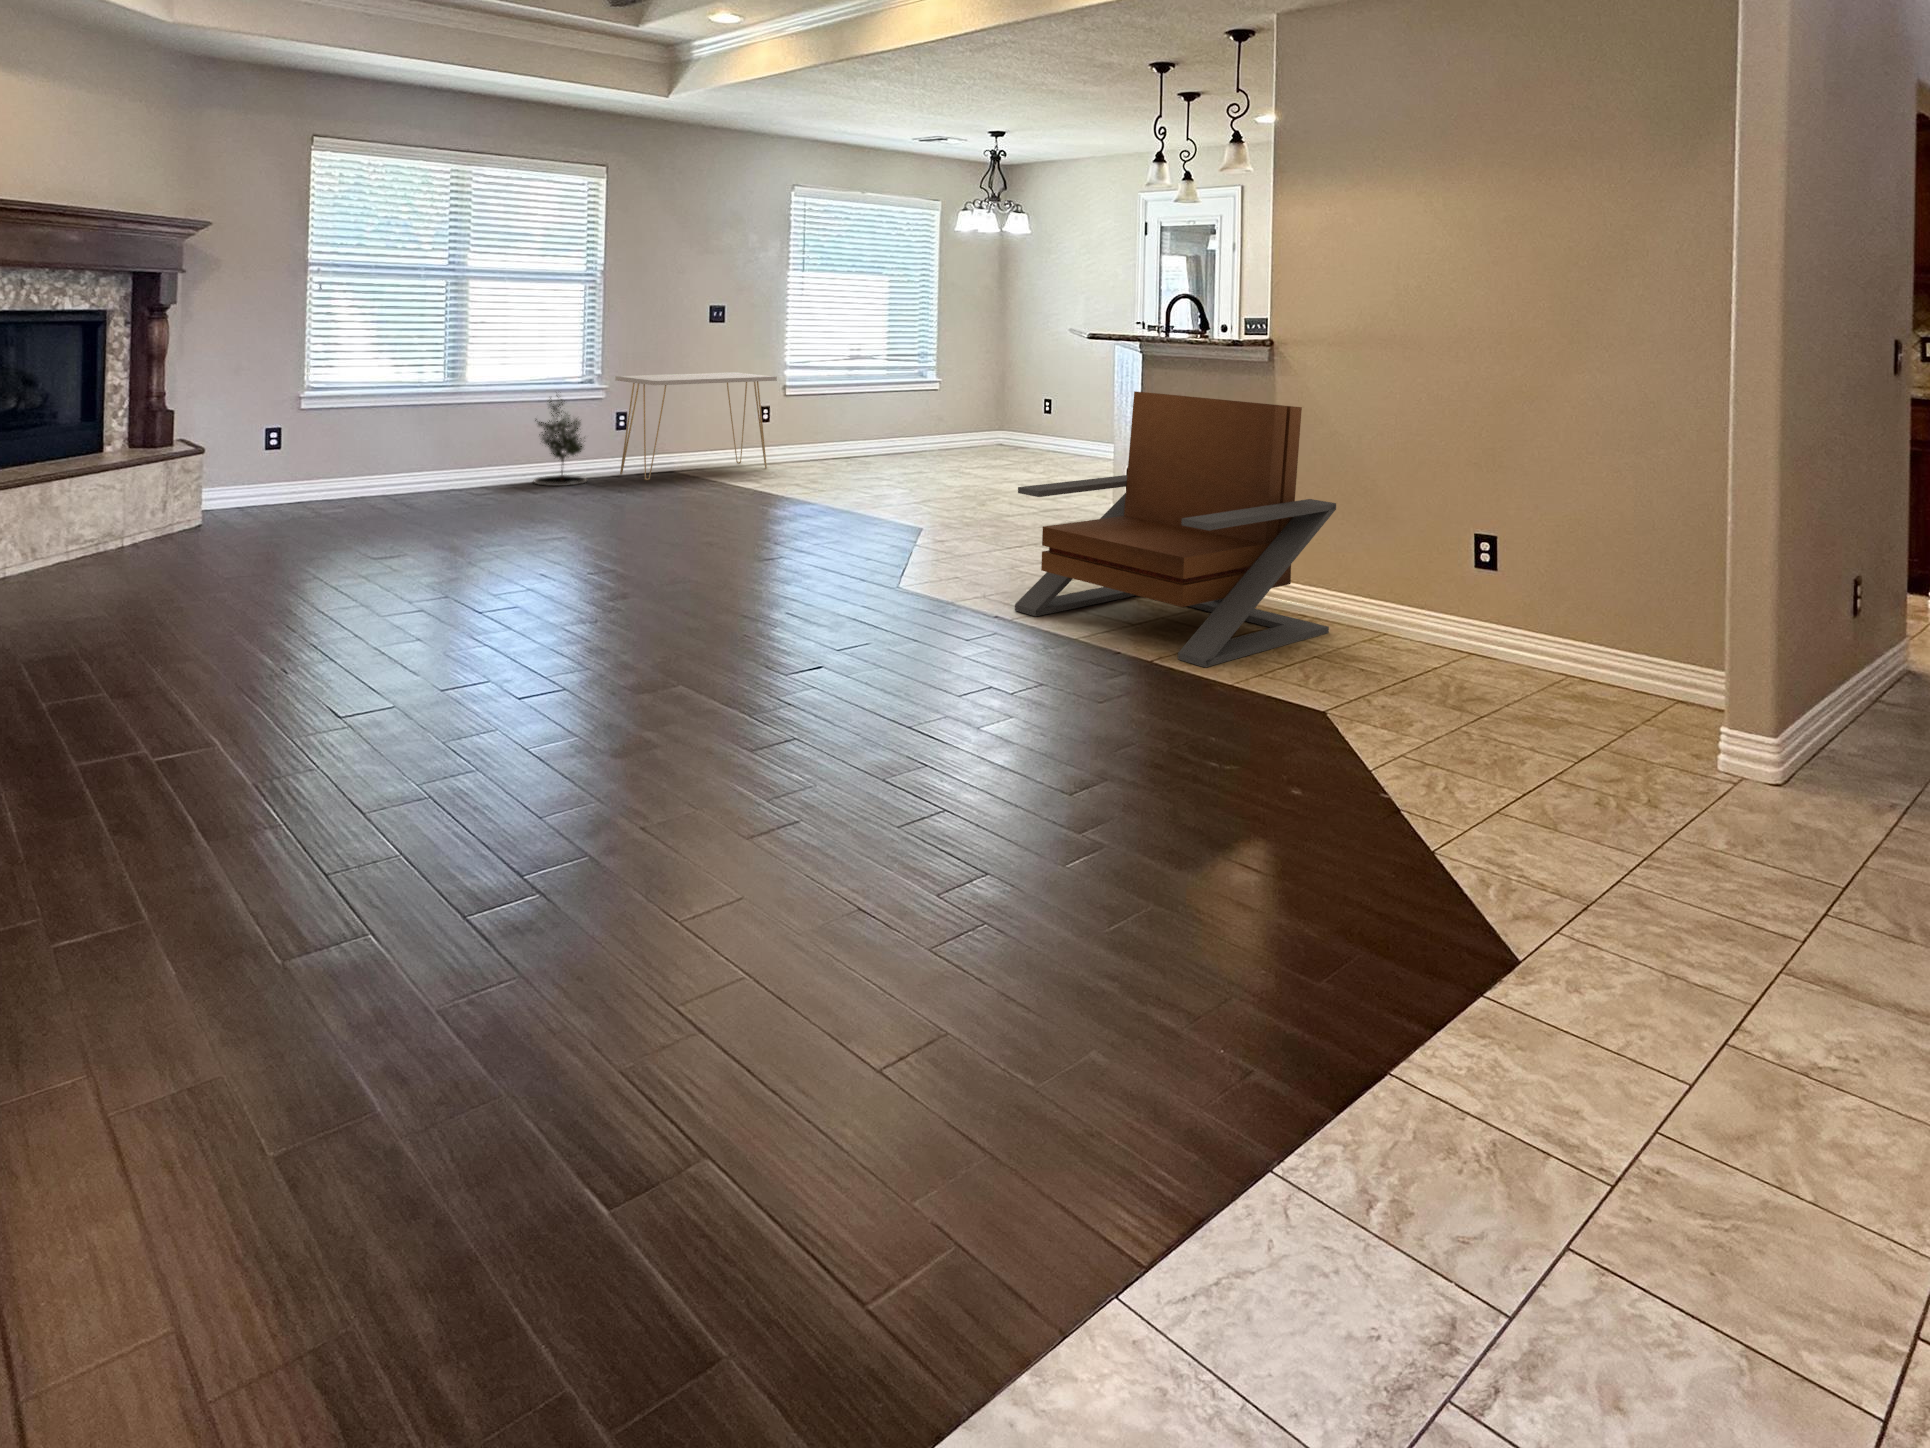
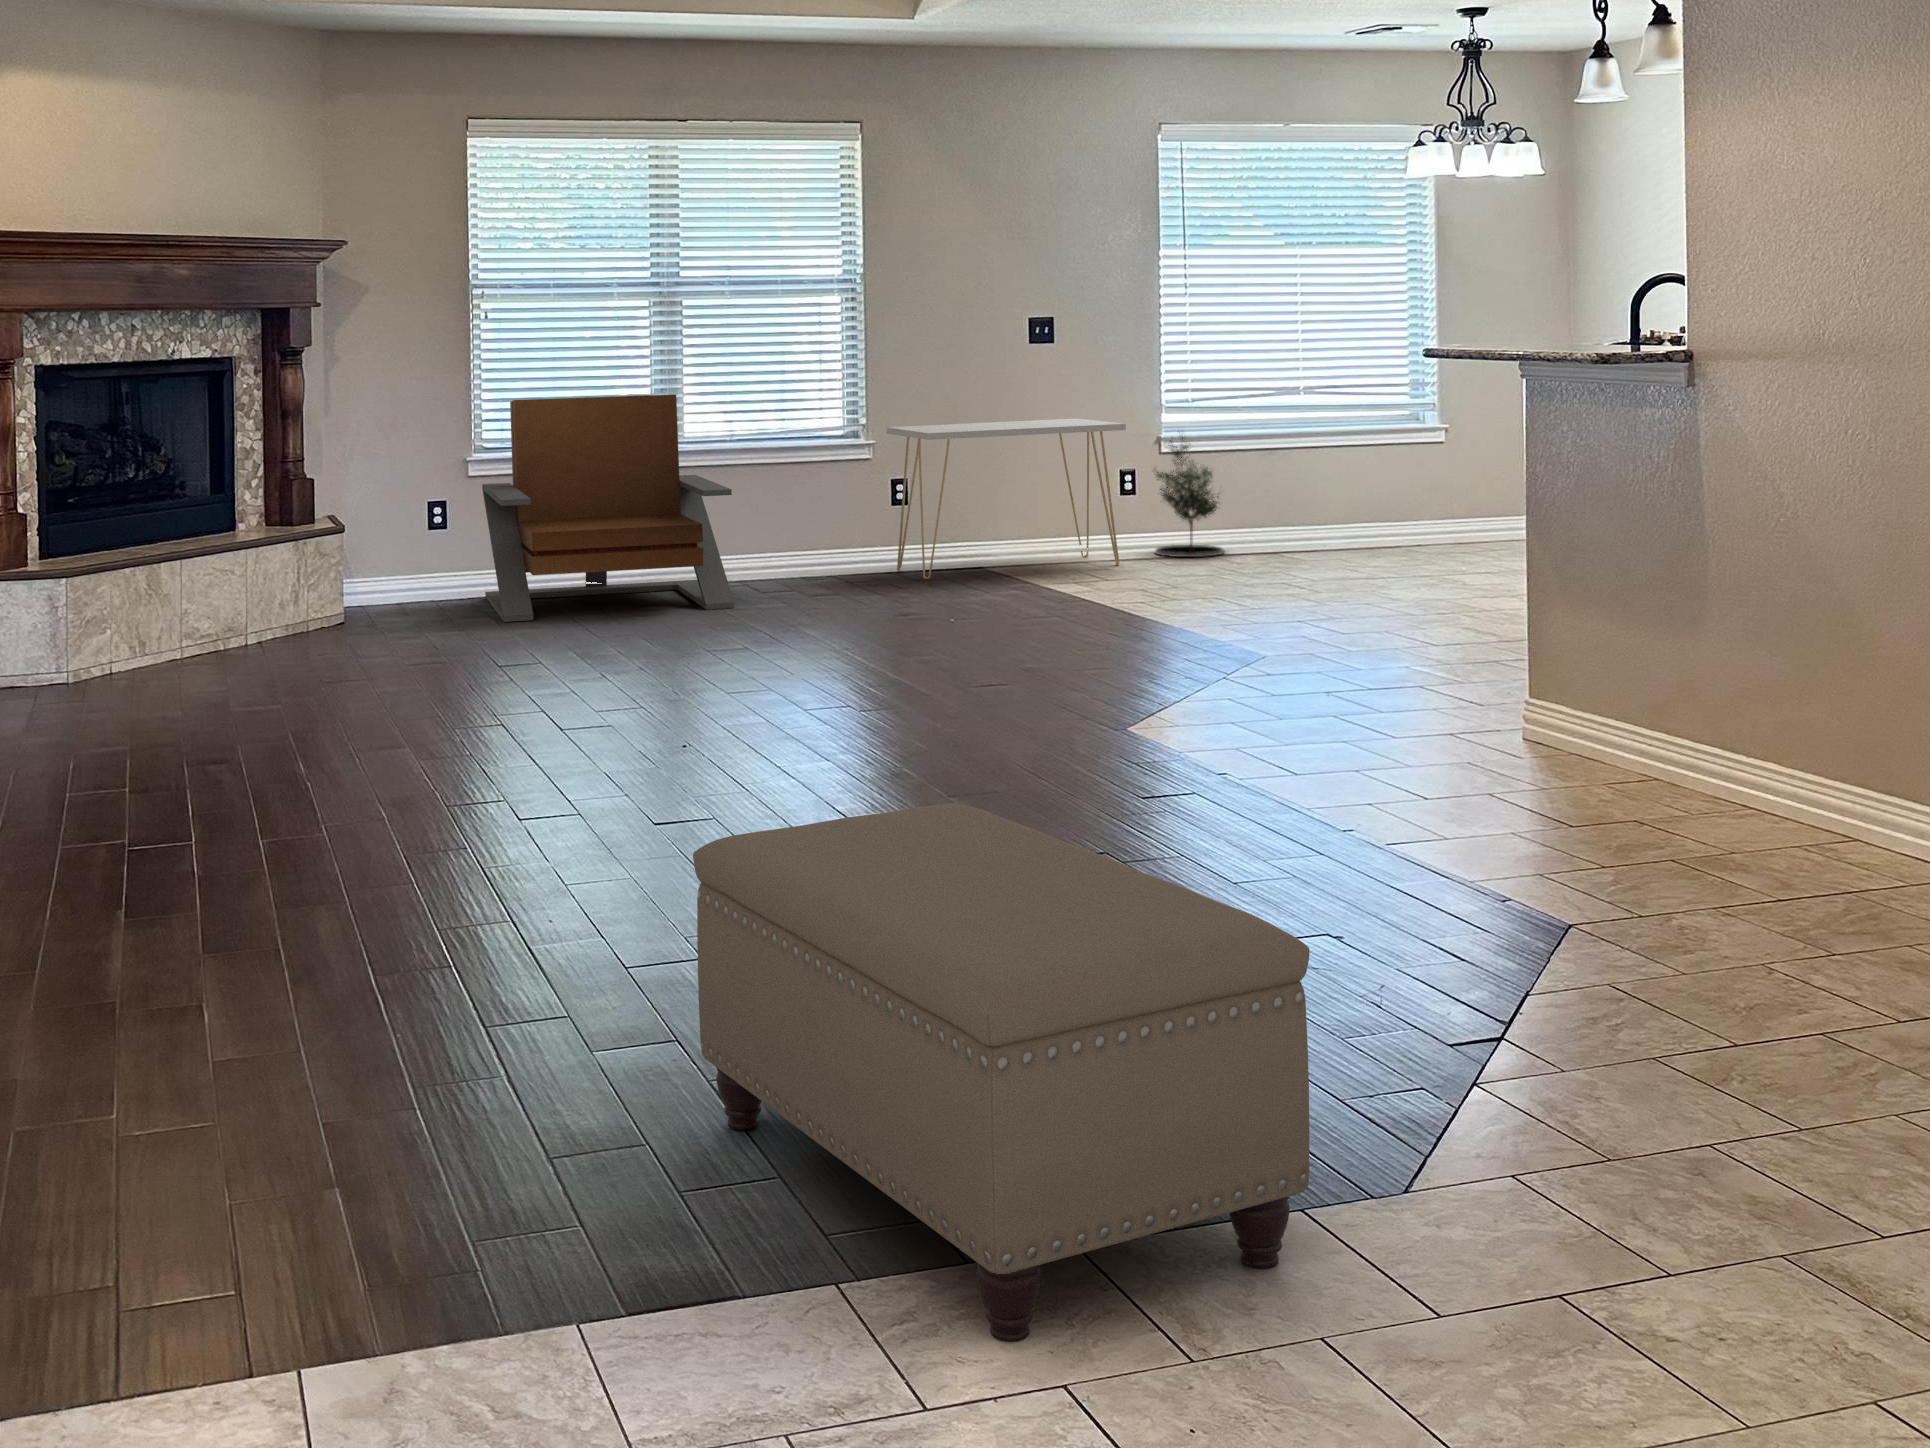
lounge chair: present [1015,391,1336,667] -> present [482,394,734,622]
potted tree: present [534,395,587,486] -> present [1155,437,1224,557]
ottoman: none [964,682,1544,1172] -> present [693,803,1310,1342]

